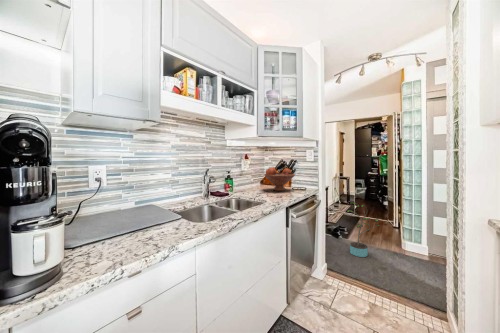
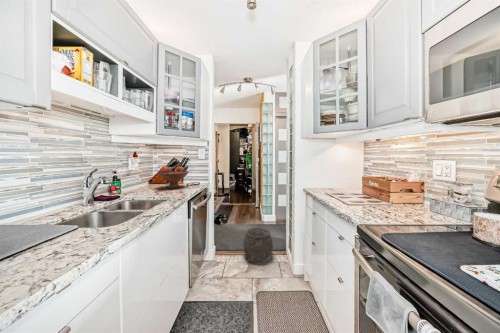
potted plant: present [346,202,379,257] -> none [228,192,251,234]
woven basket: none [364,255,415,309] -> present [243,227,273,262]

